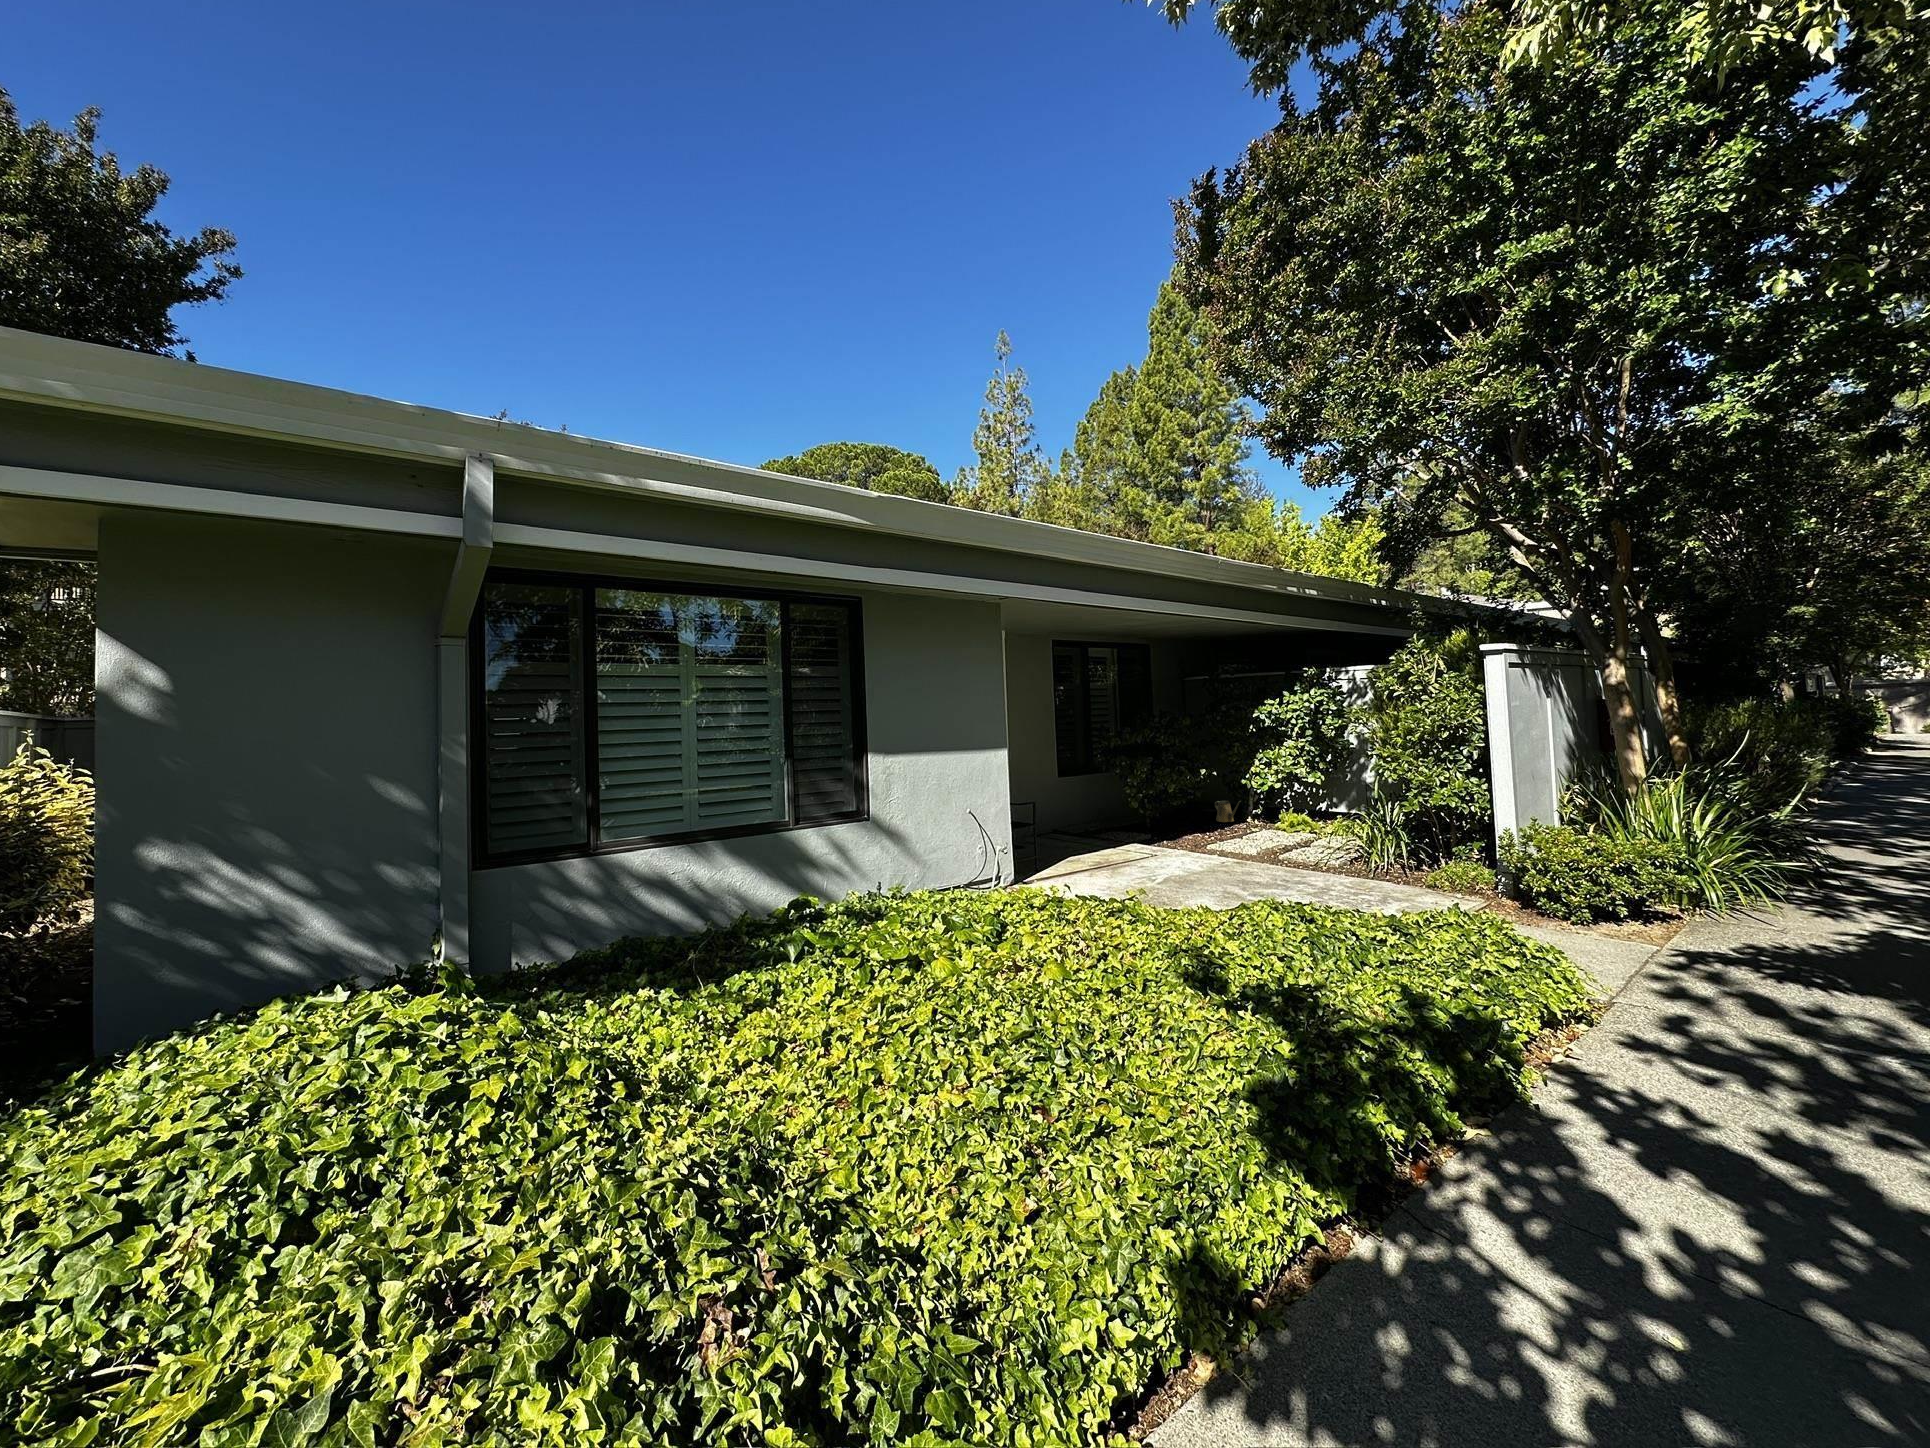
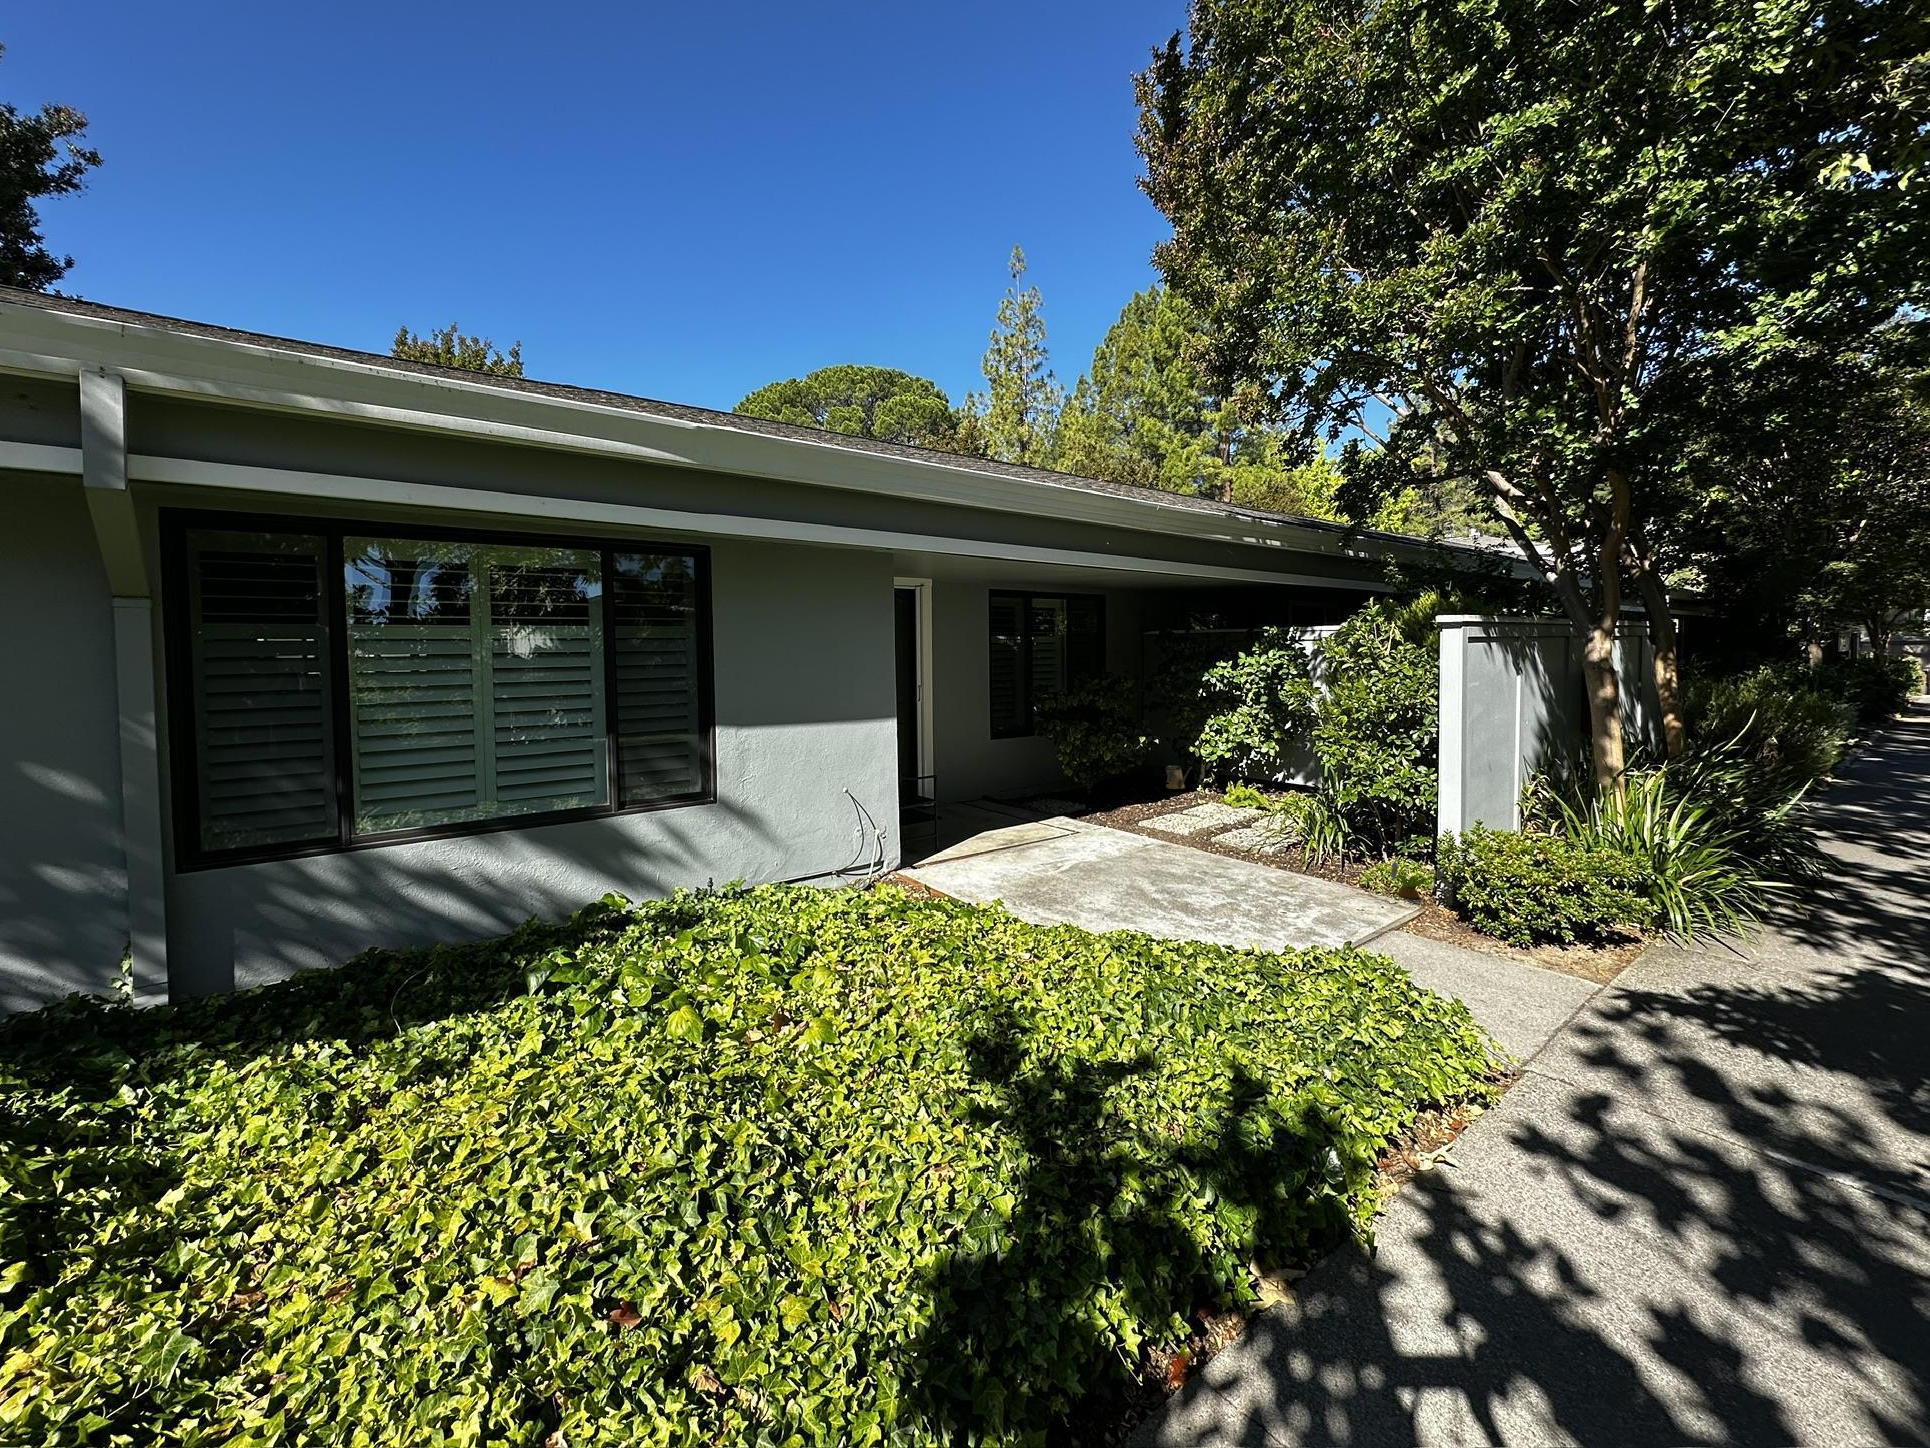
decorative plant: none [1455,862,1490,894] -> present [1391,862,1429,898]

